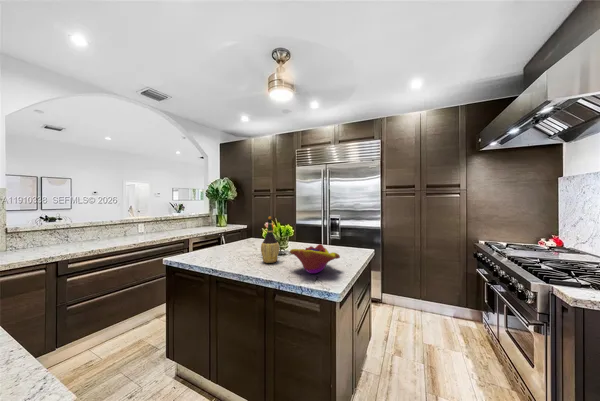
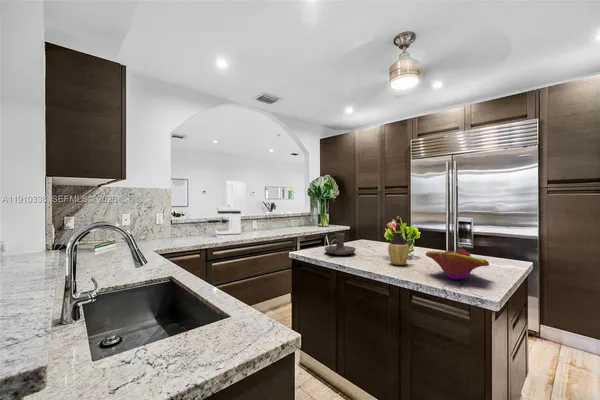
coffee maker: none [67,210,114,247] -> present [208,207,241,238]
candle holder: none [202,234,235,256] -> present [325,233,356,255]

